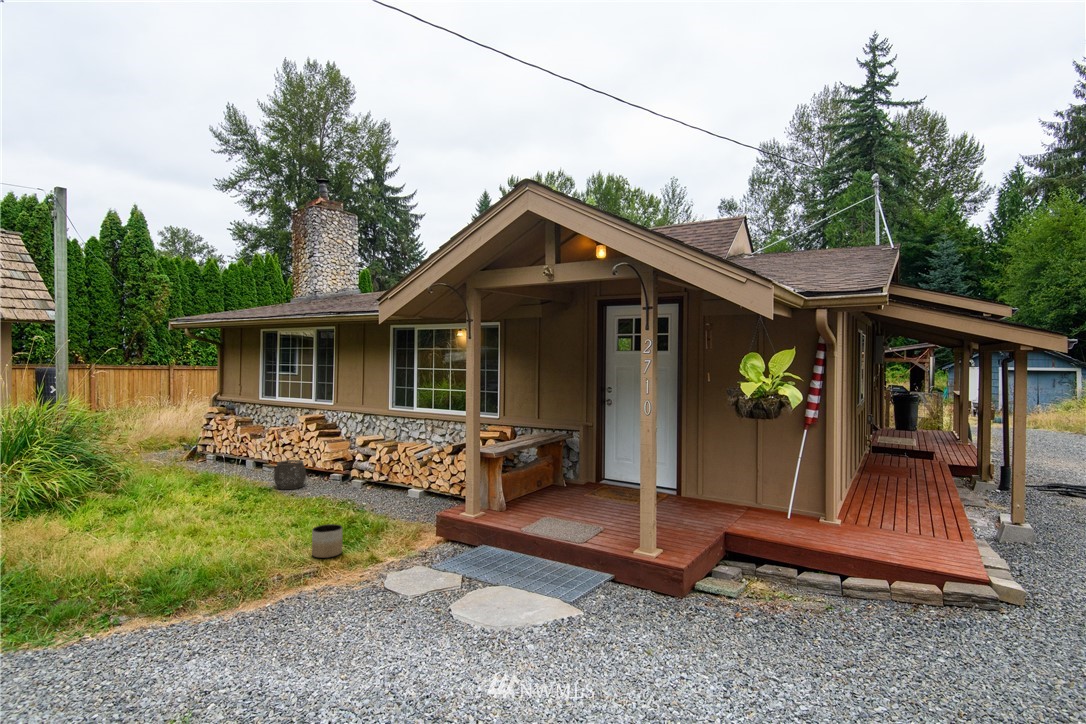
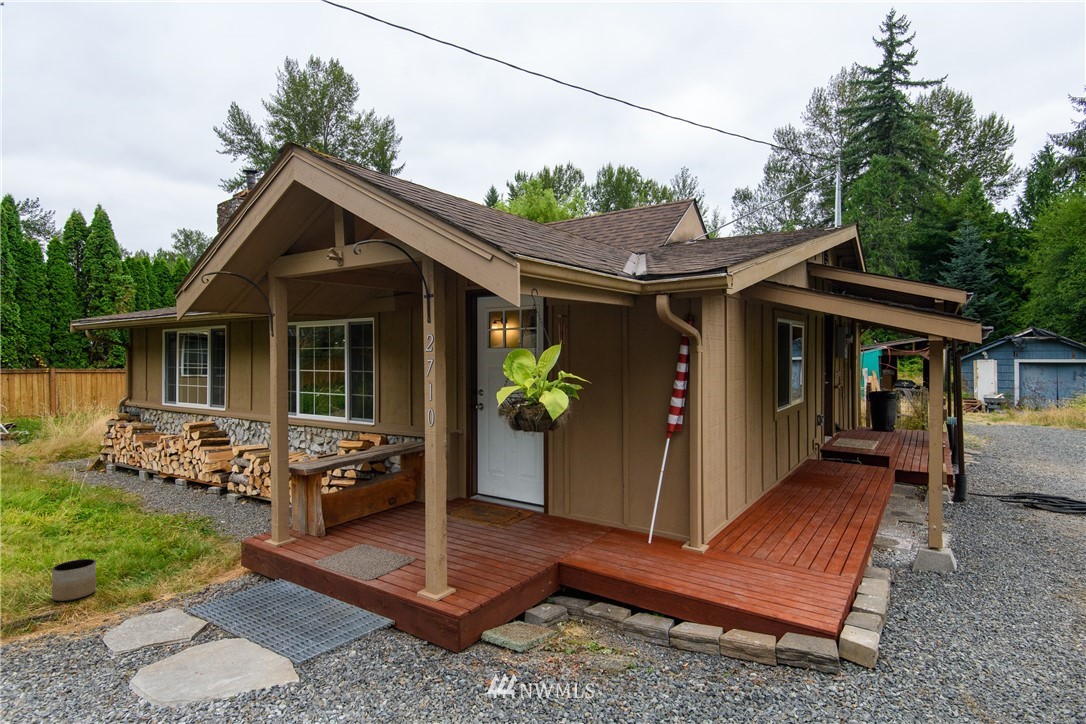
woven basket: present [274,460,306,490] -> none [130,471,170,505]

